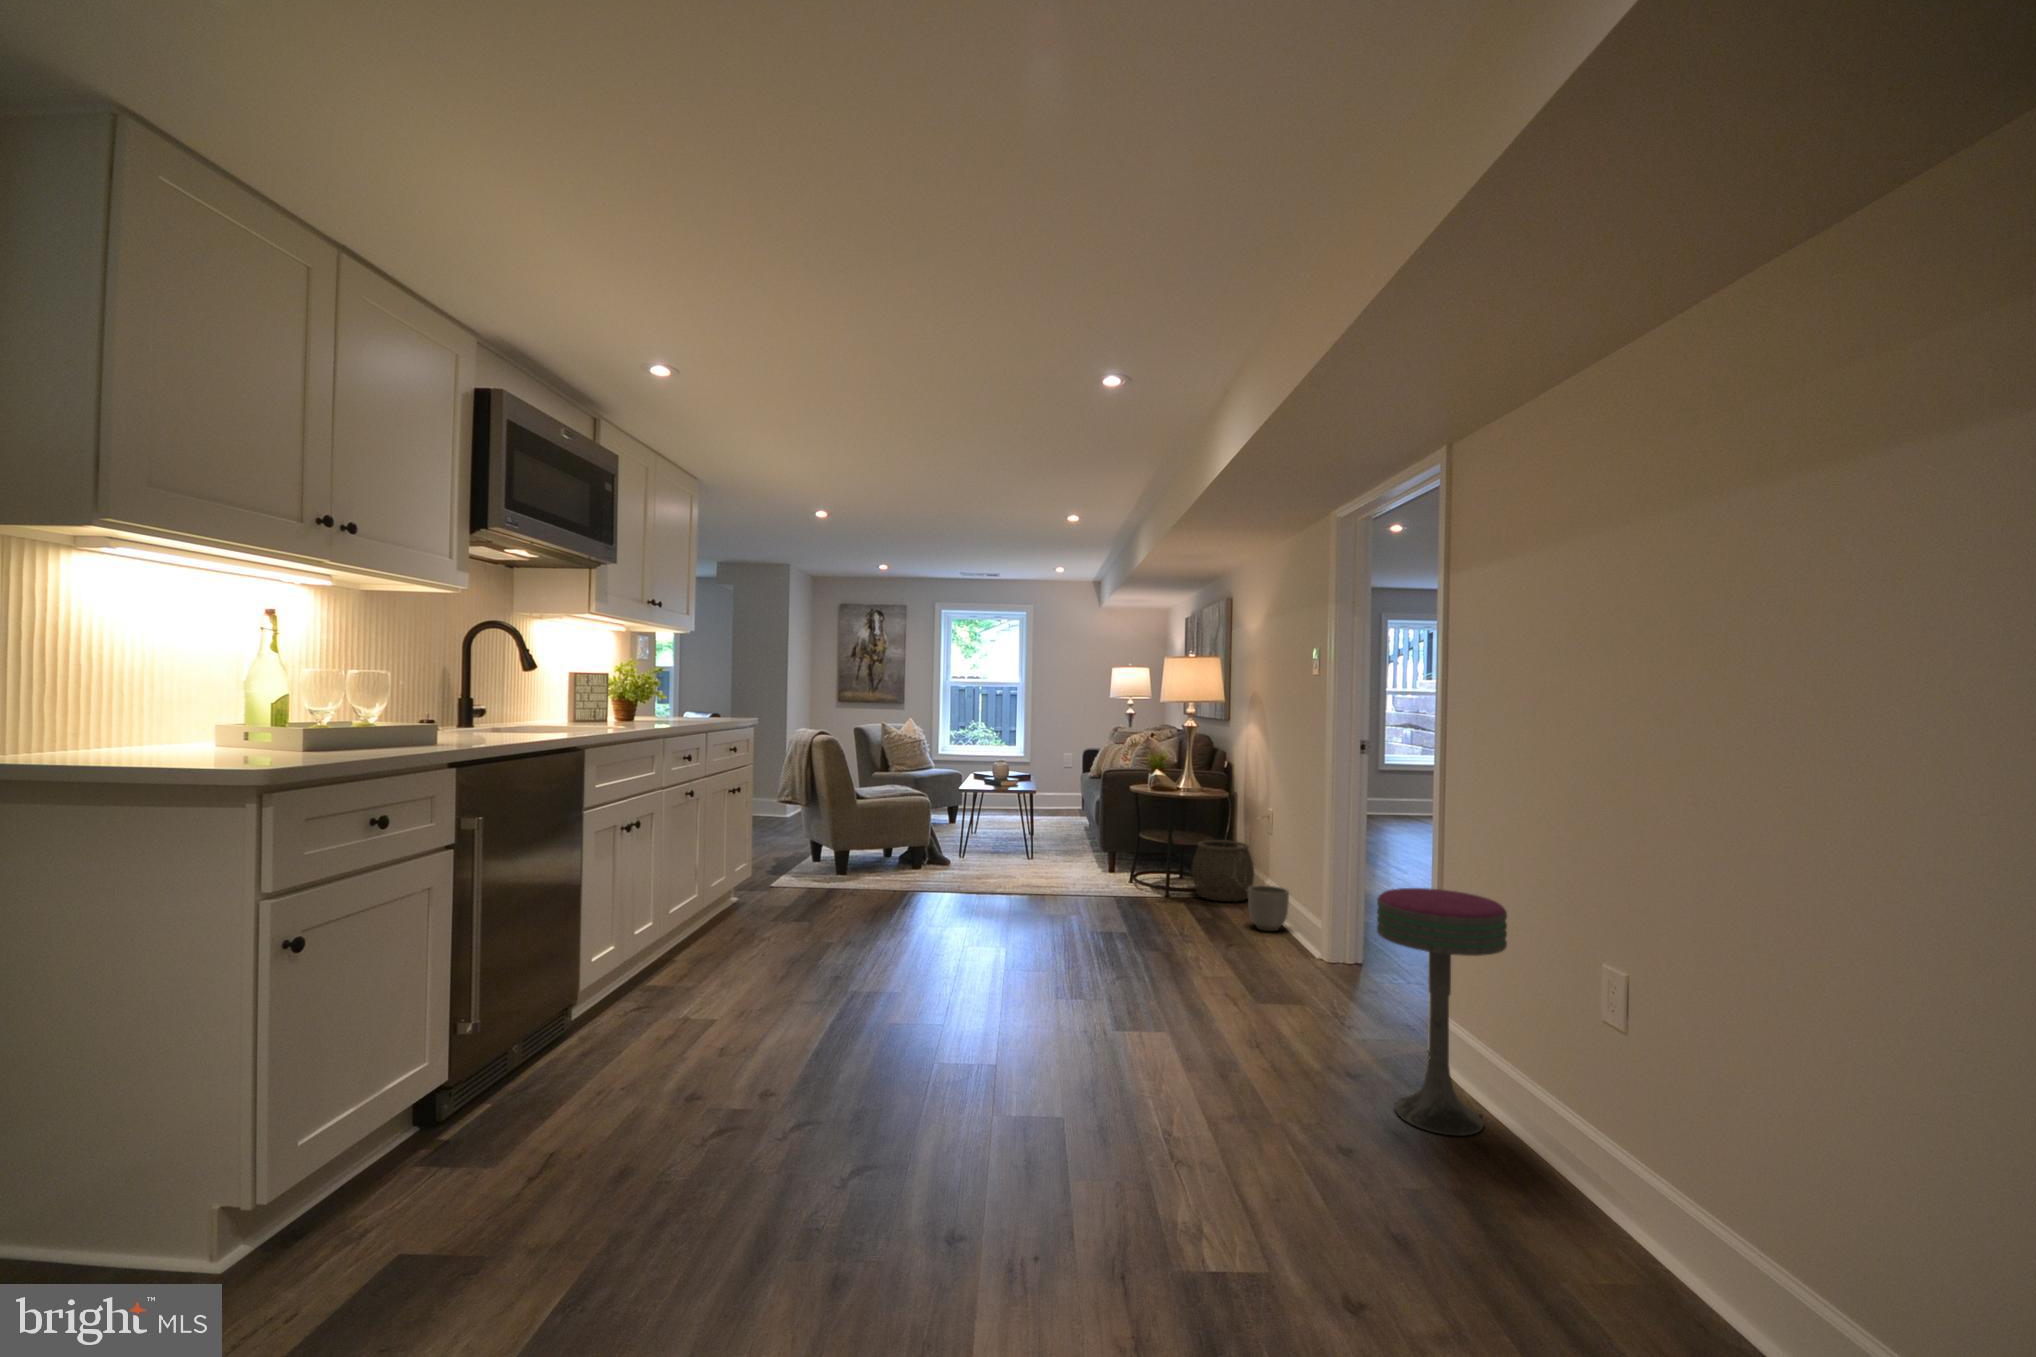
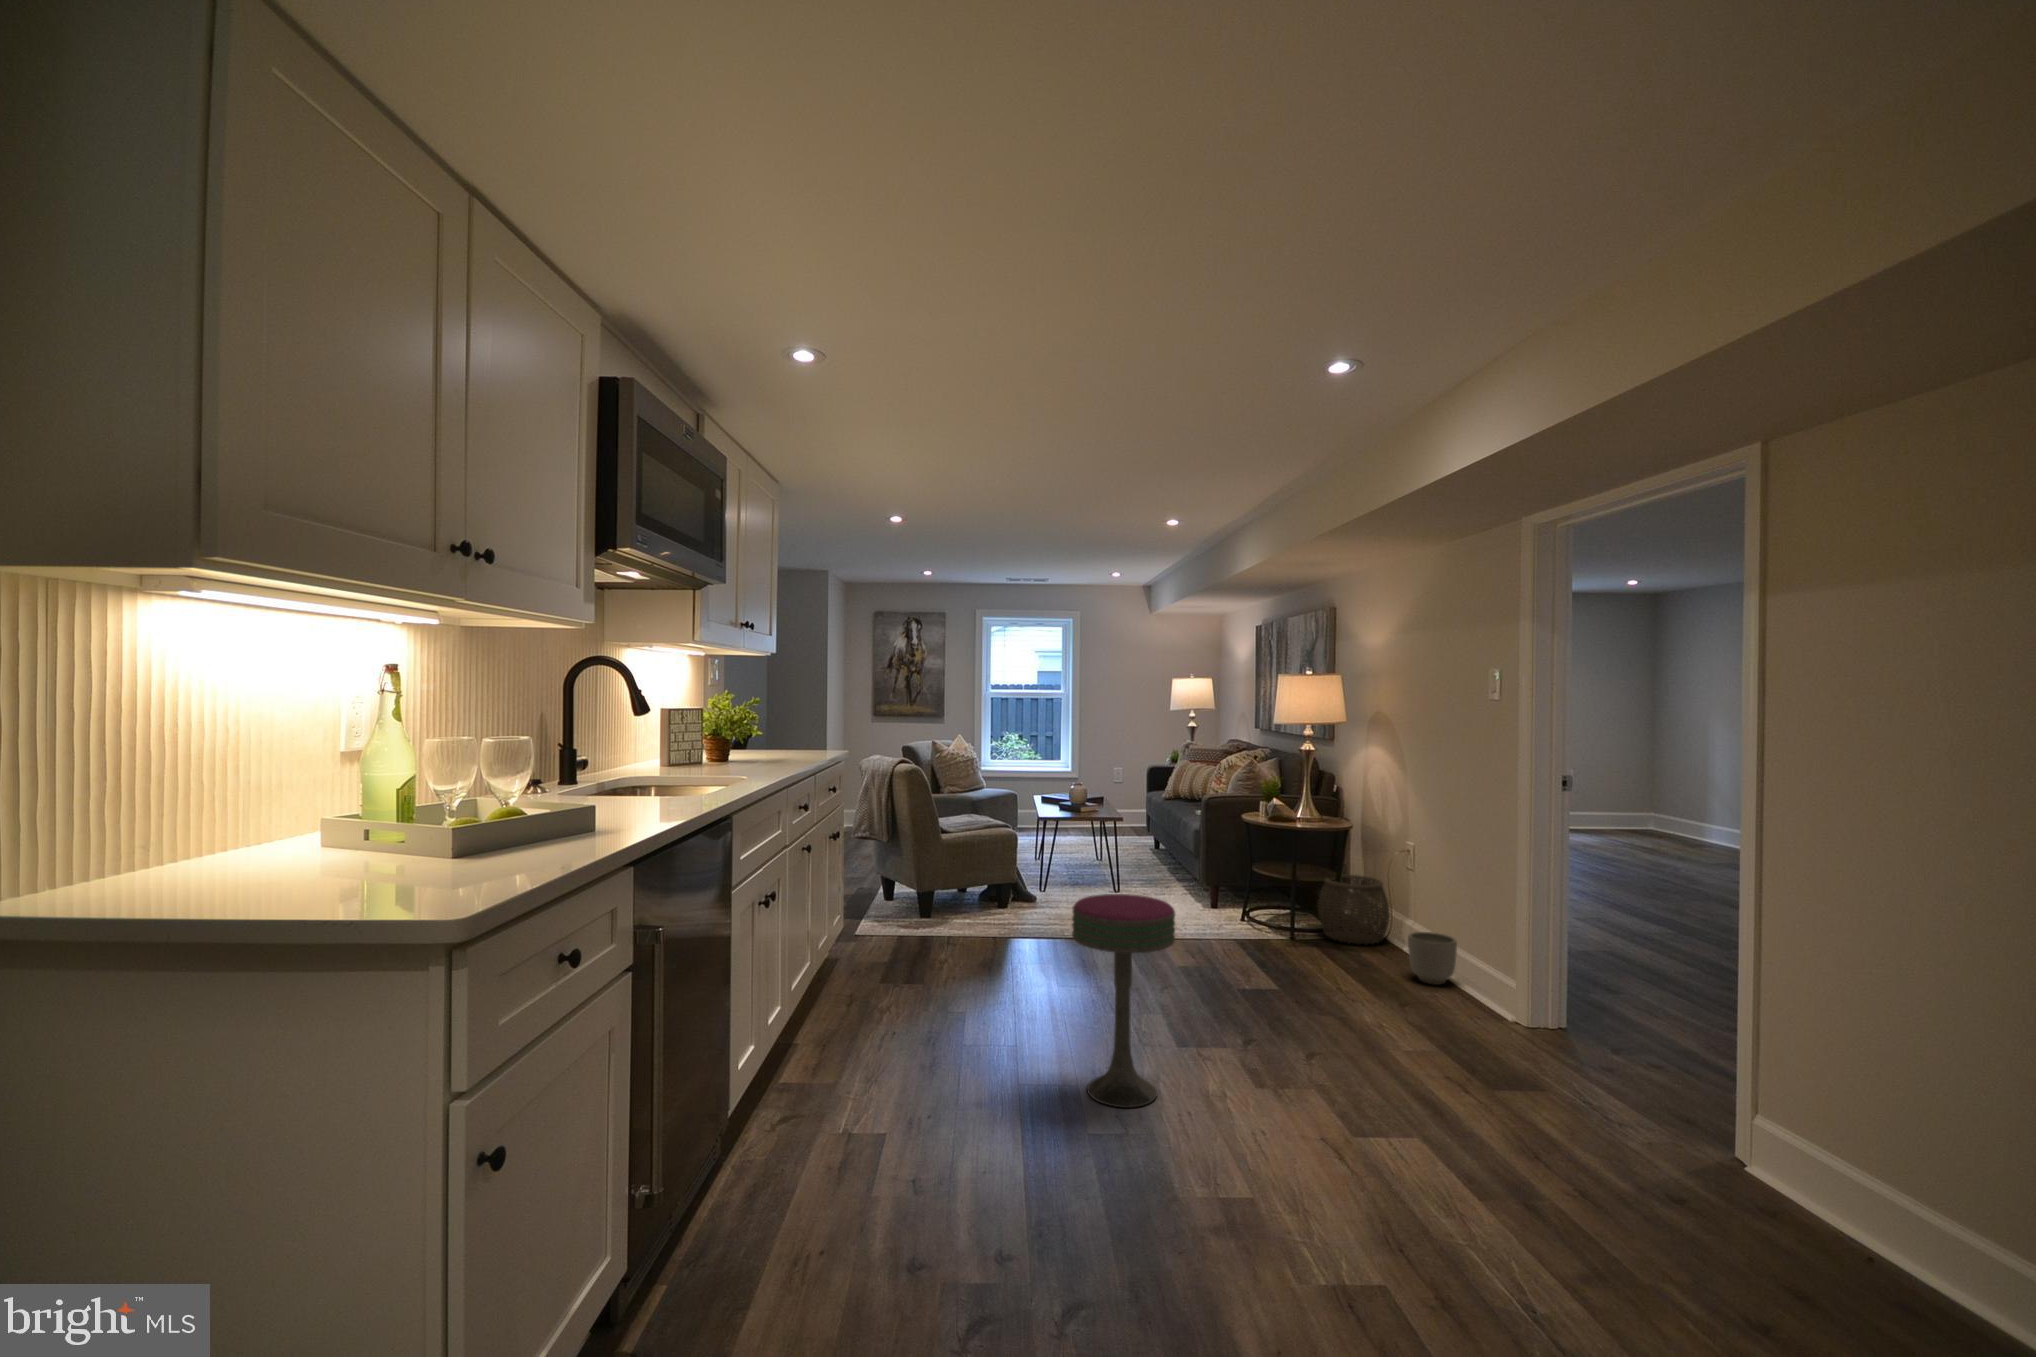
bar stool: present [1377,888,1507,1136] -> present [1072,894,1175,1108]

